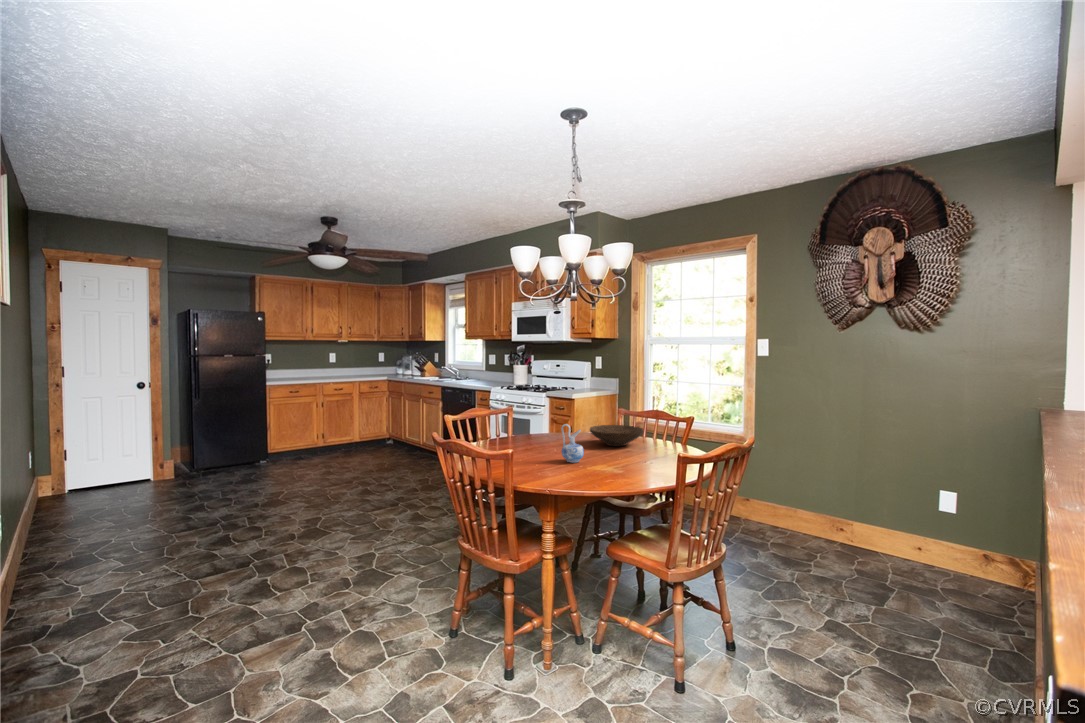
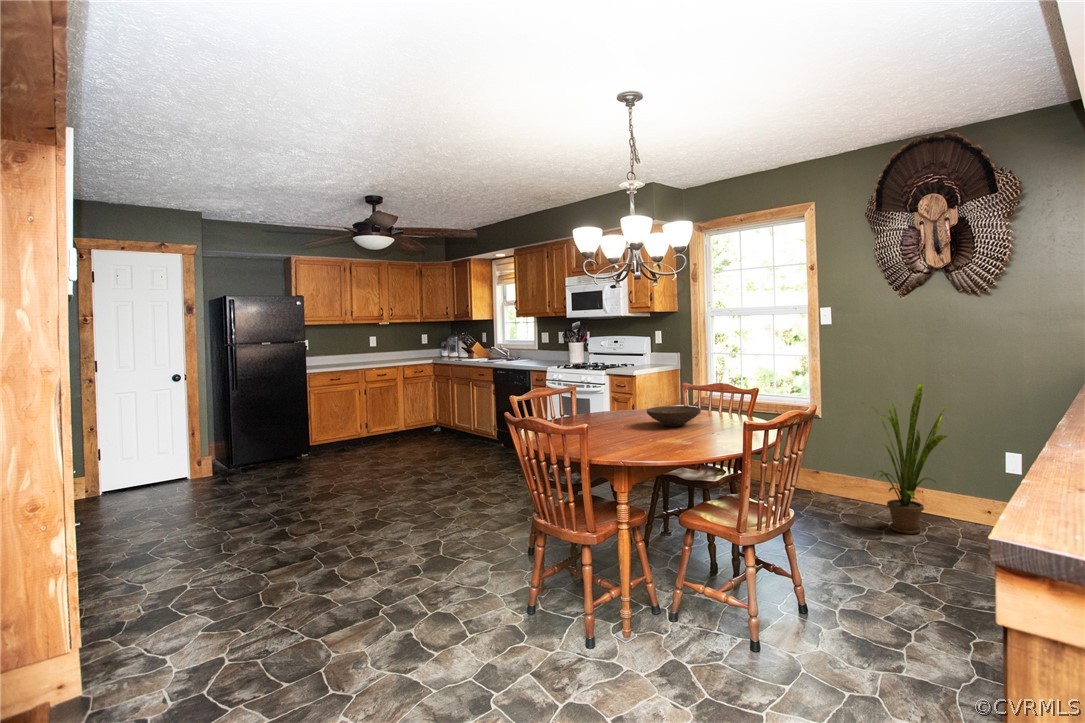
house plant: none [801,412,891,562] -> present [863,383,951,534]
ceramic pitcher: present [562,424,584,463] -> none [623,405,647,442]

